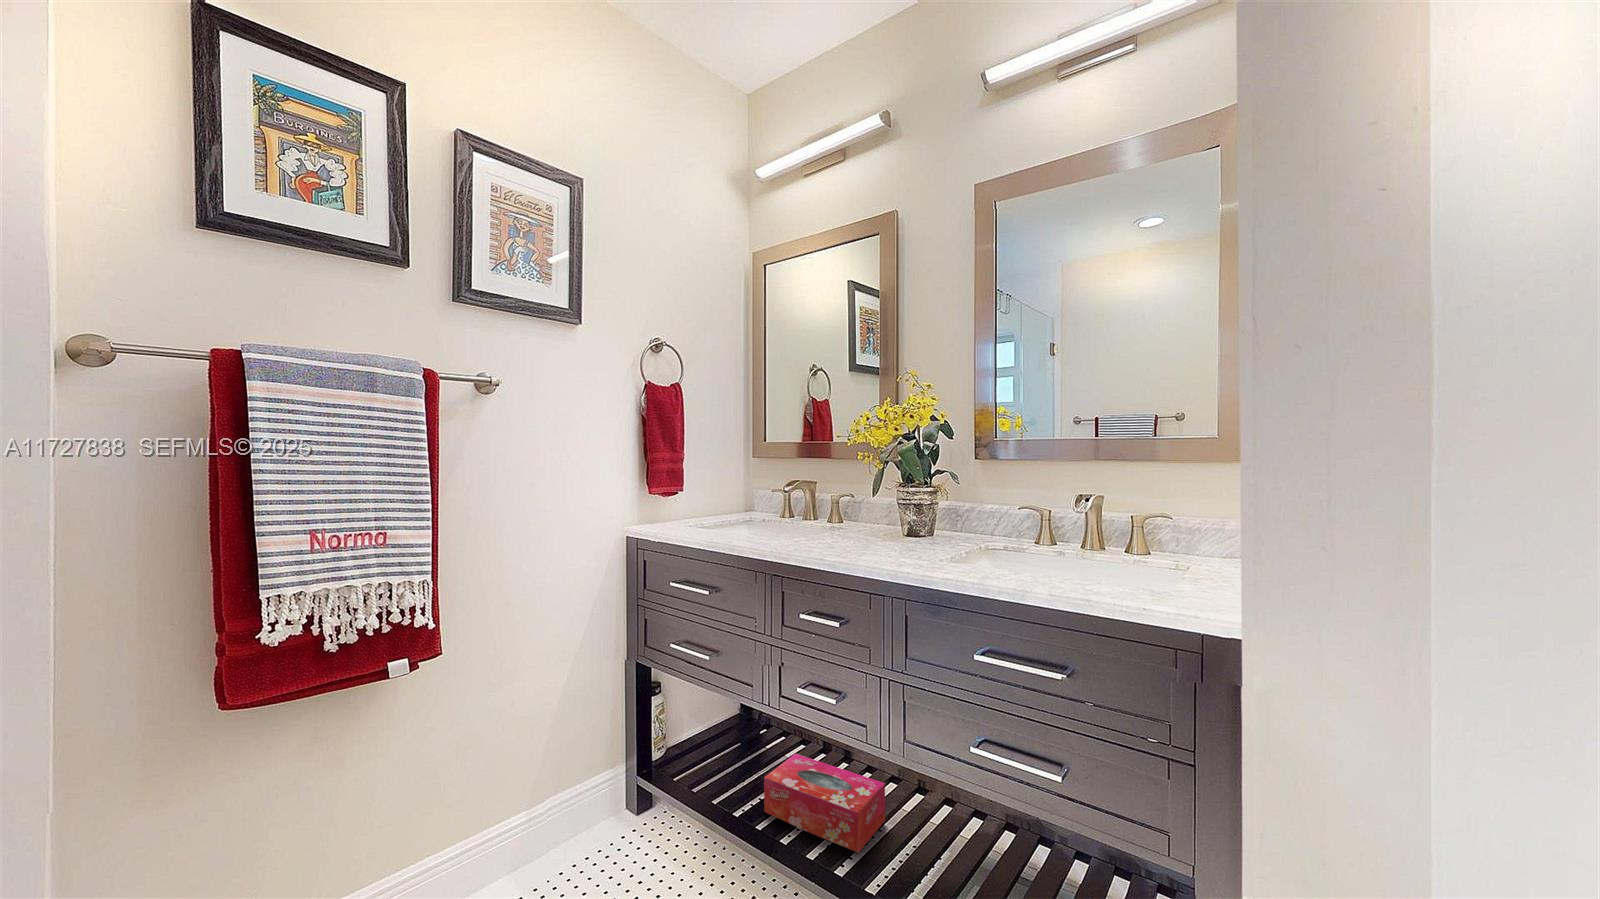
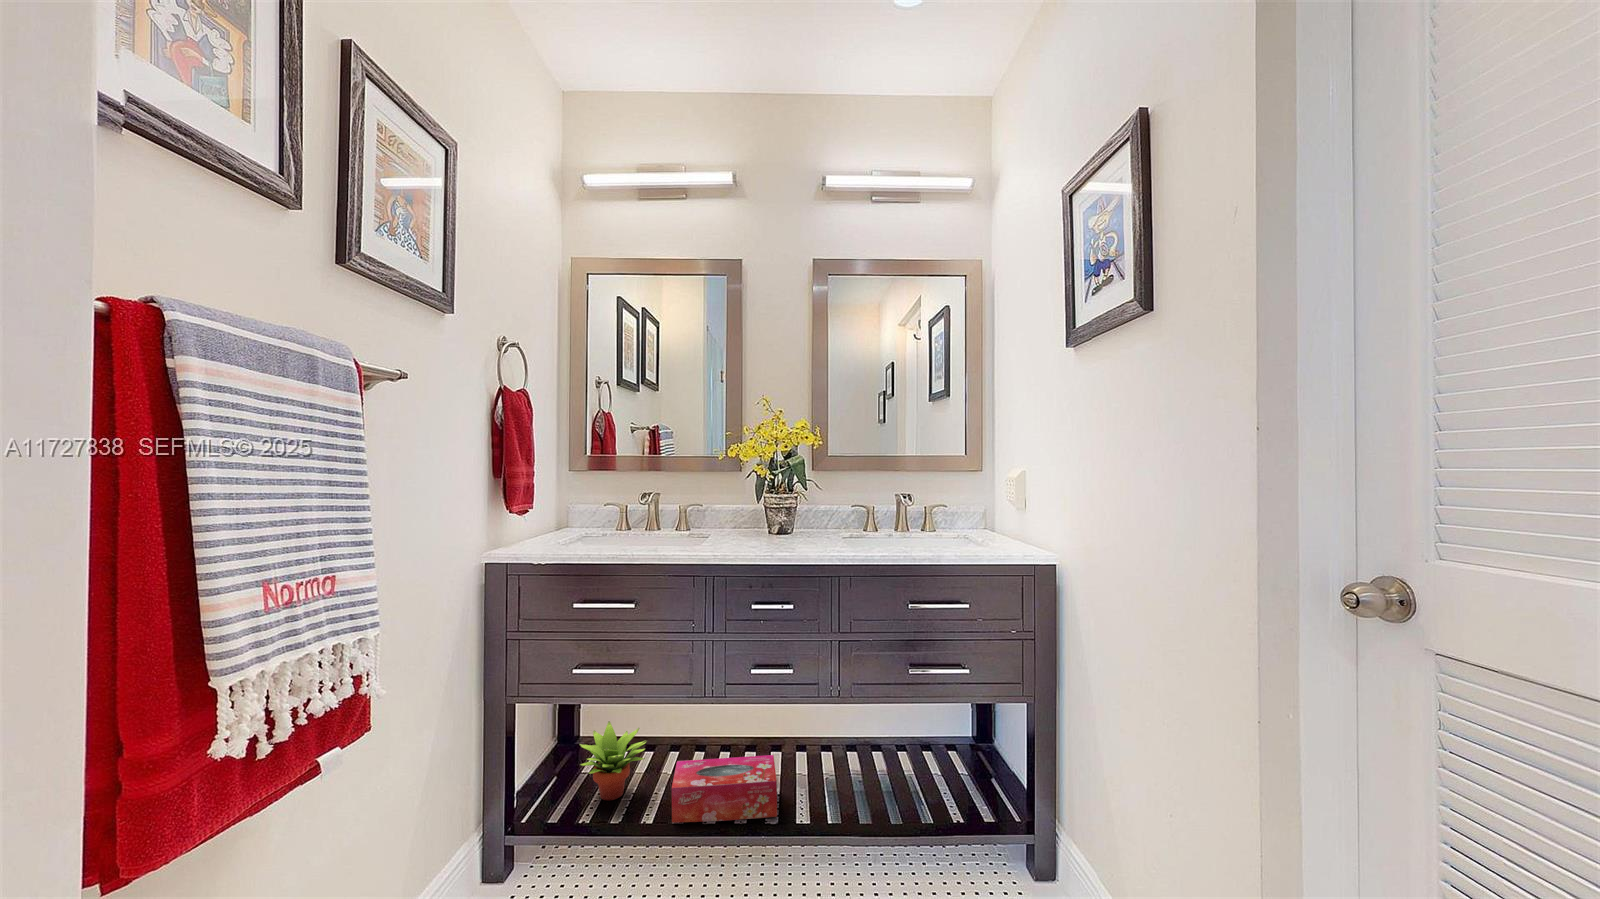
succulent plant: none [716,695,777,769] -> present [579,721,647,800]

